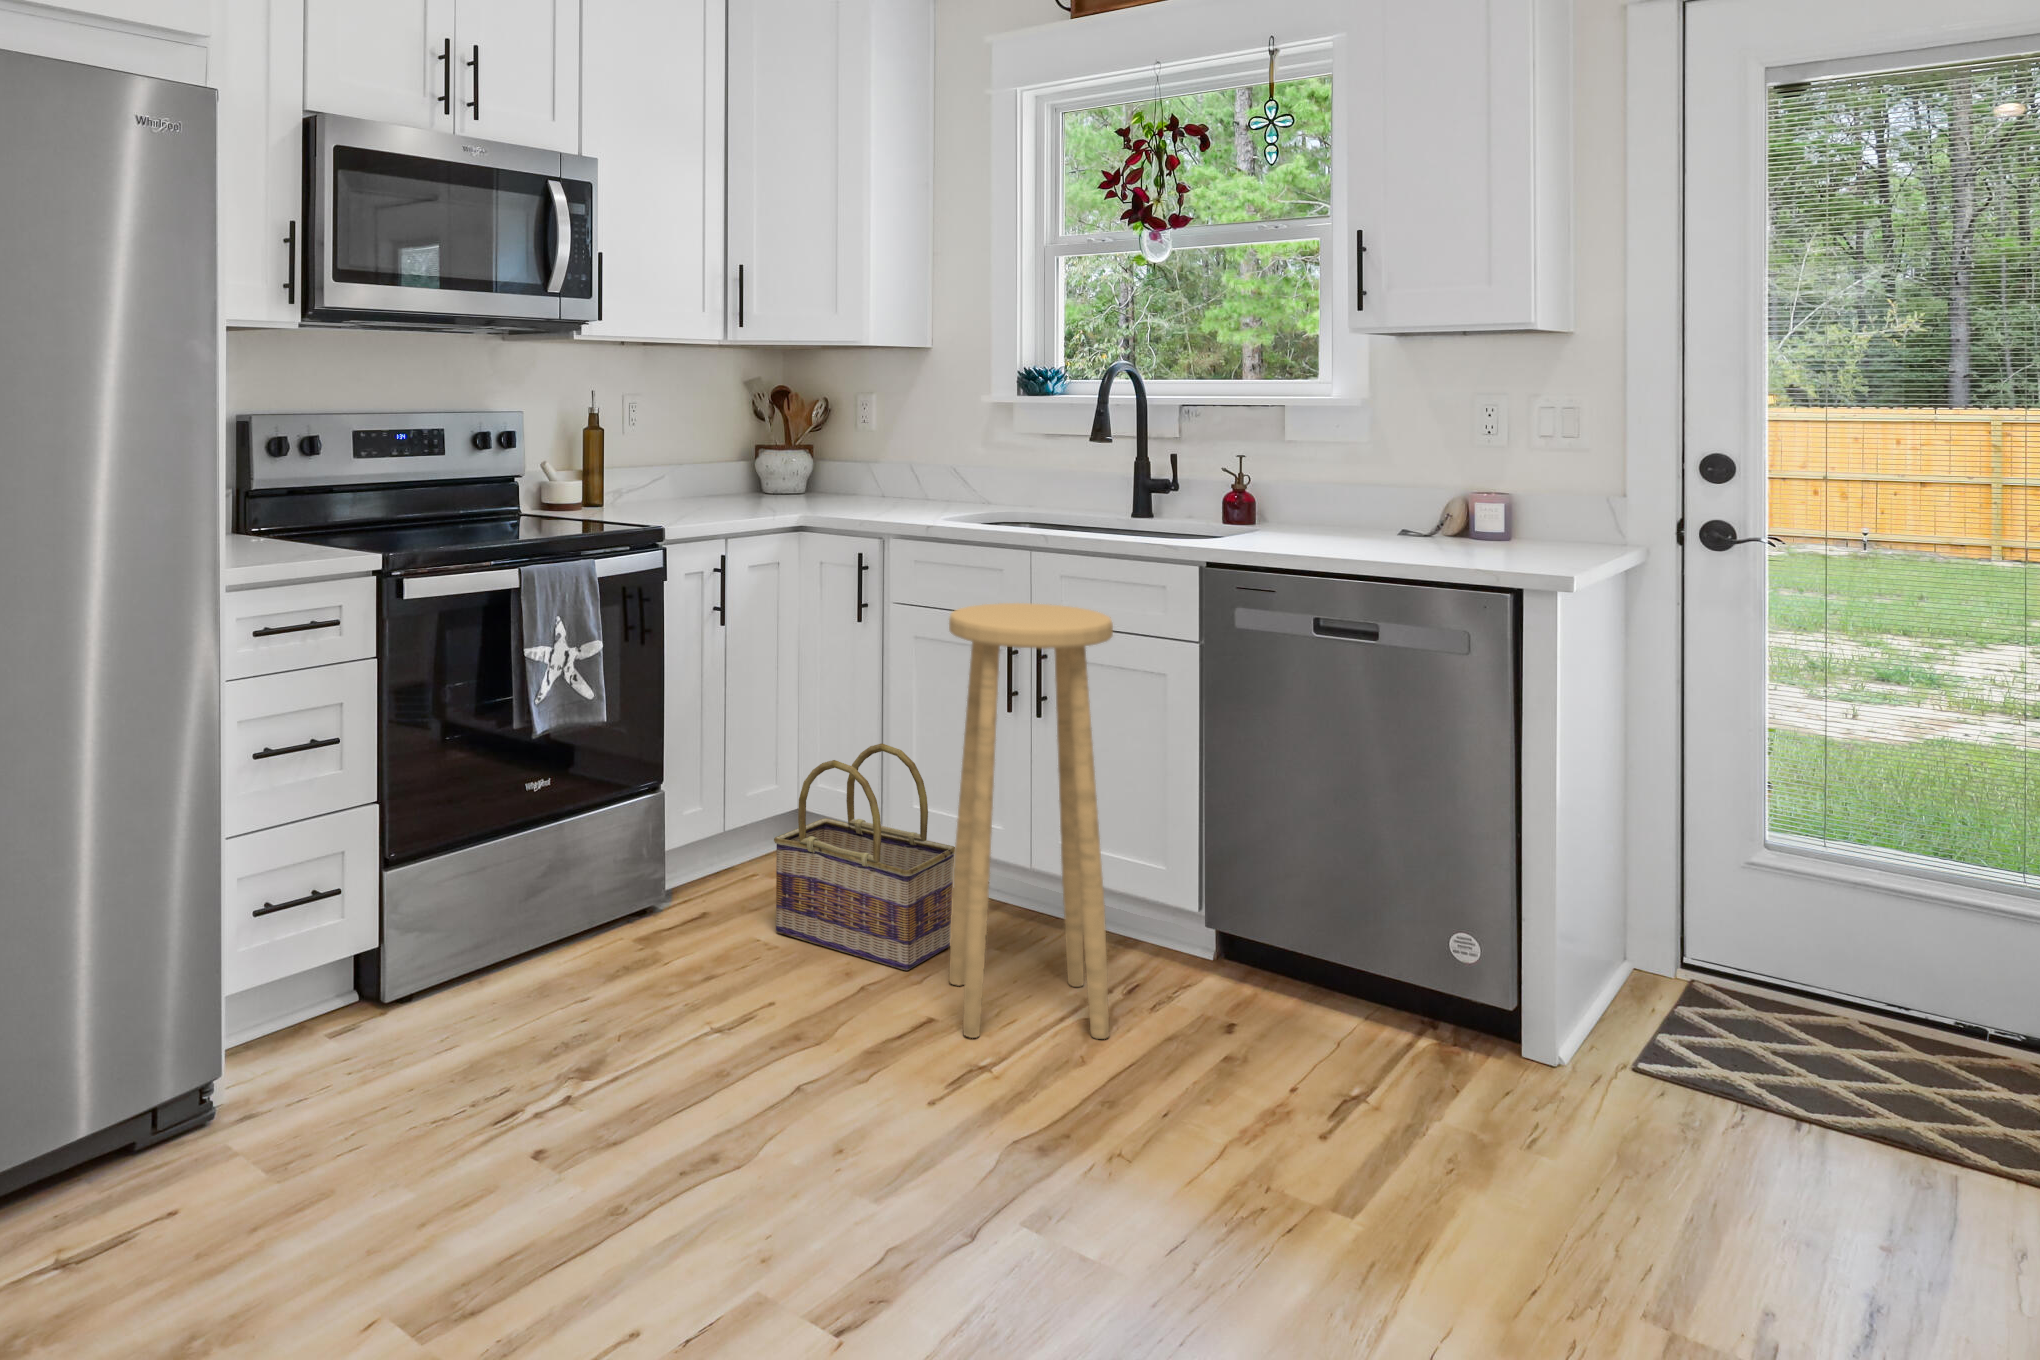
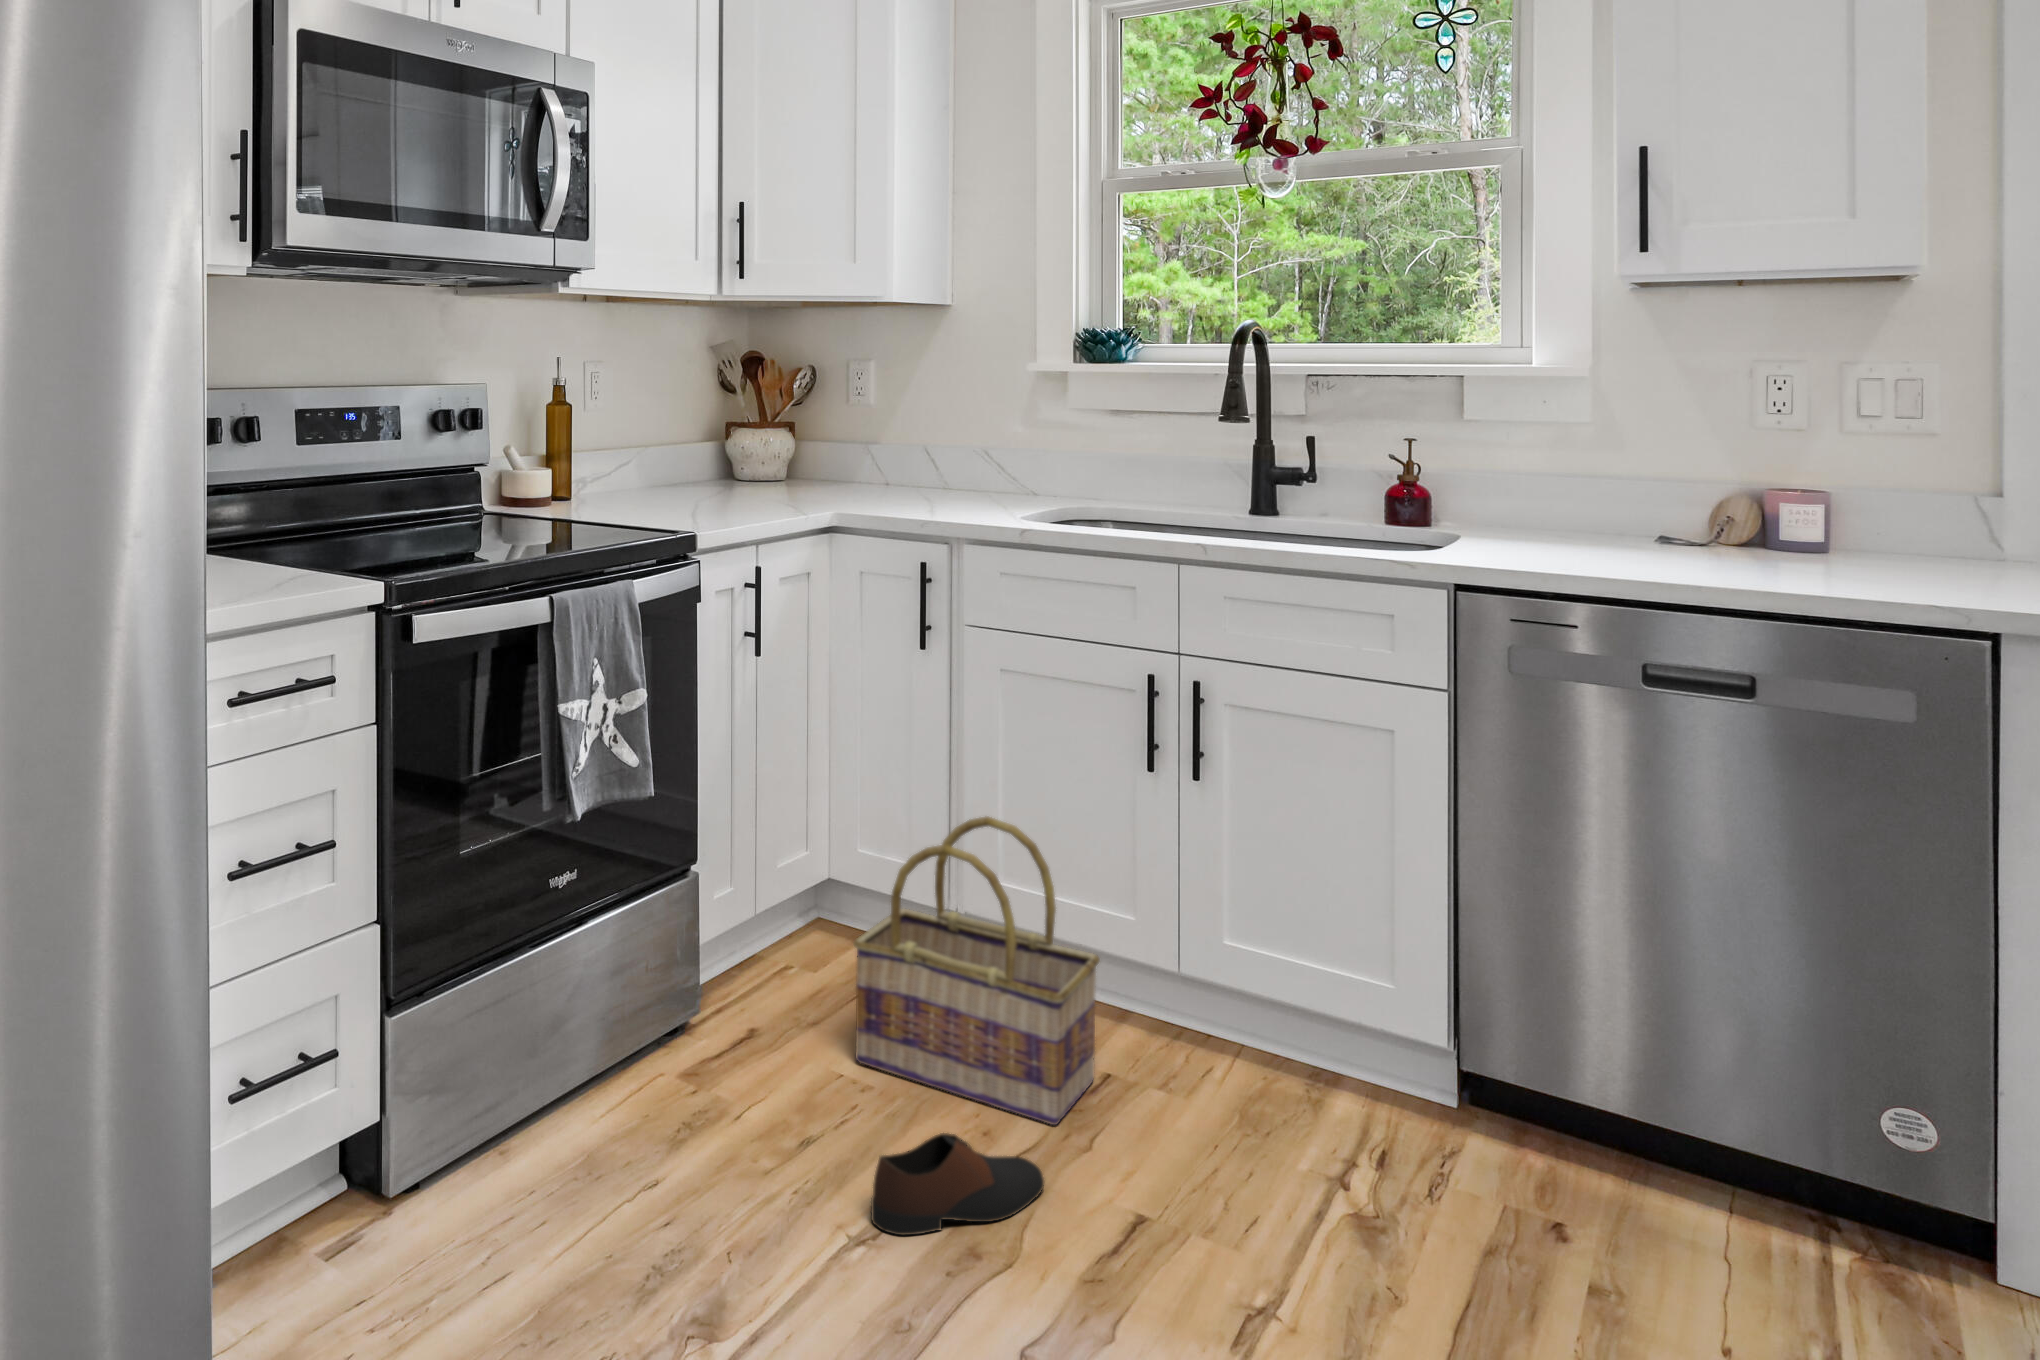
stool: present [949,603,1113,1039] -> none [1120,644,1387,1245]
shoe: none [737,961,876,1031] -> present [871,1133,1044,1235]

